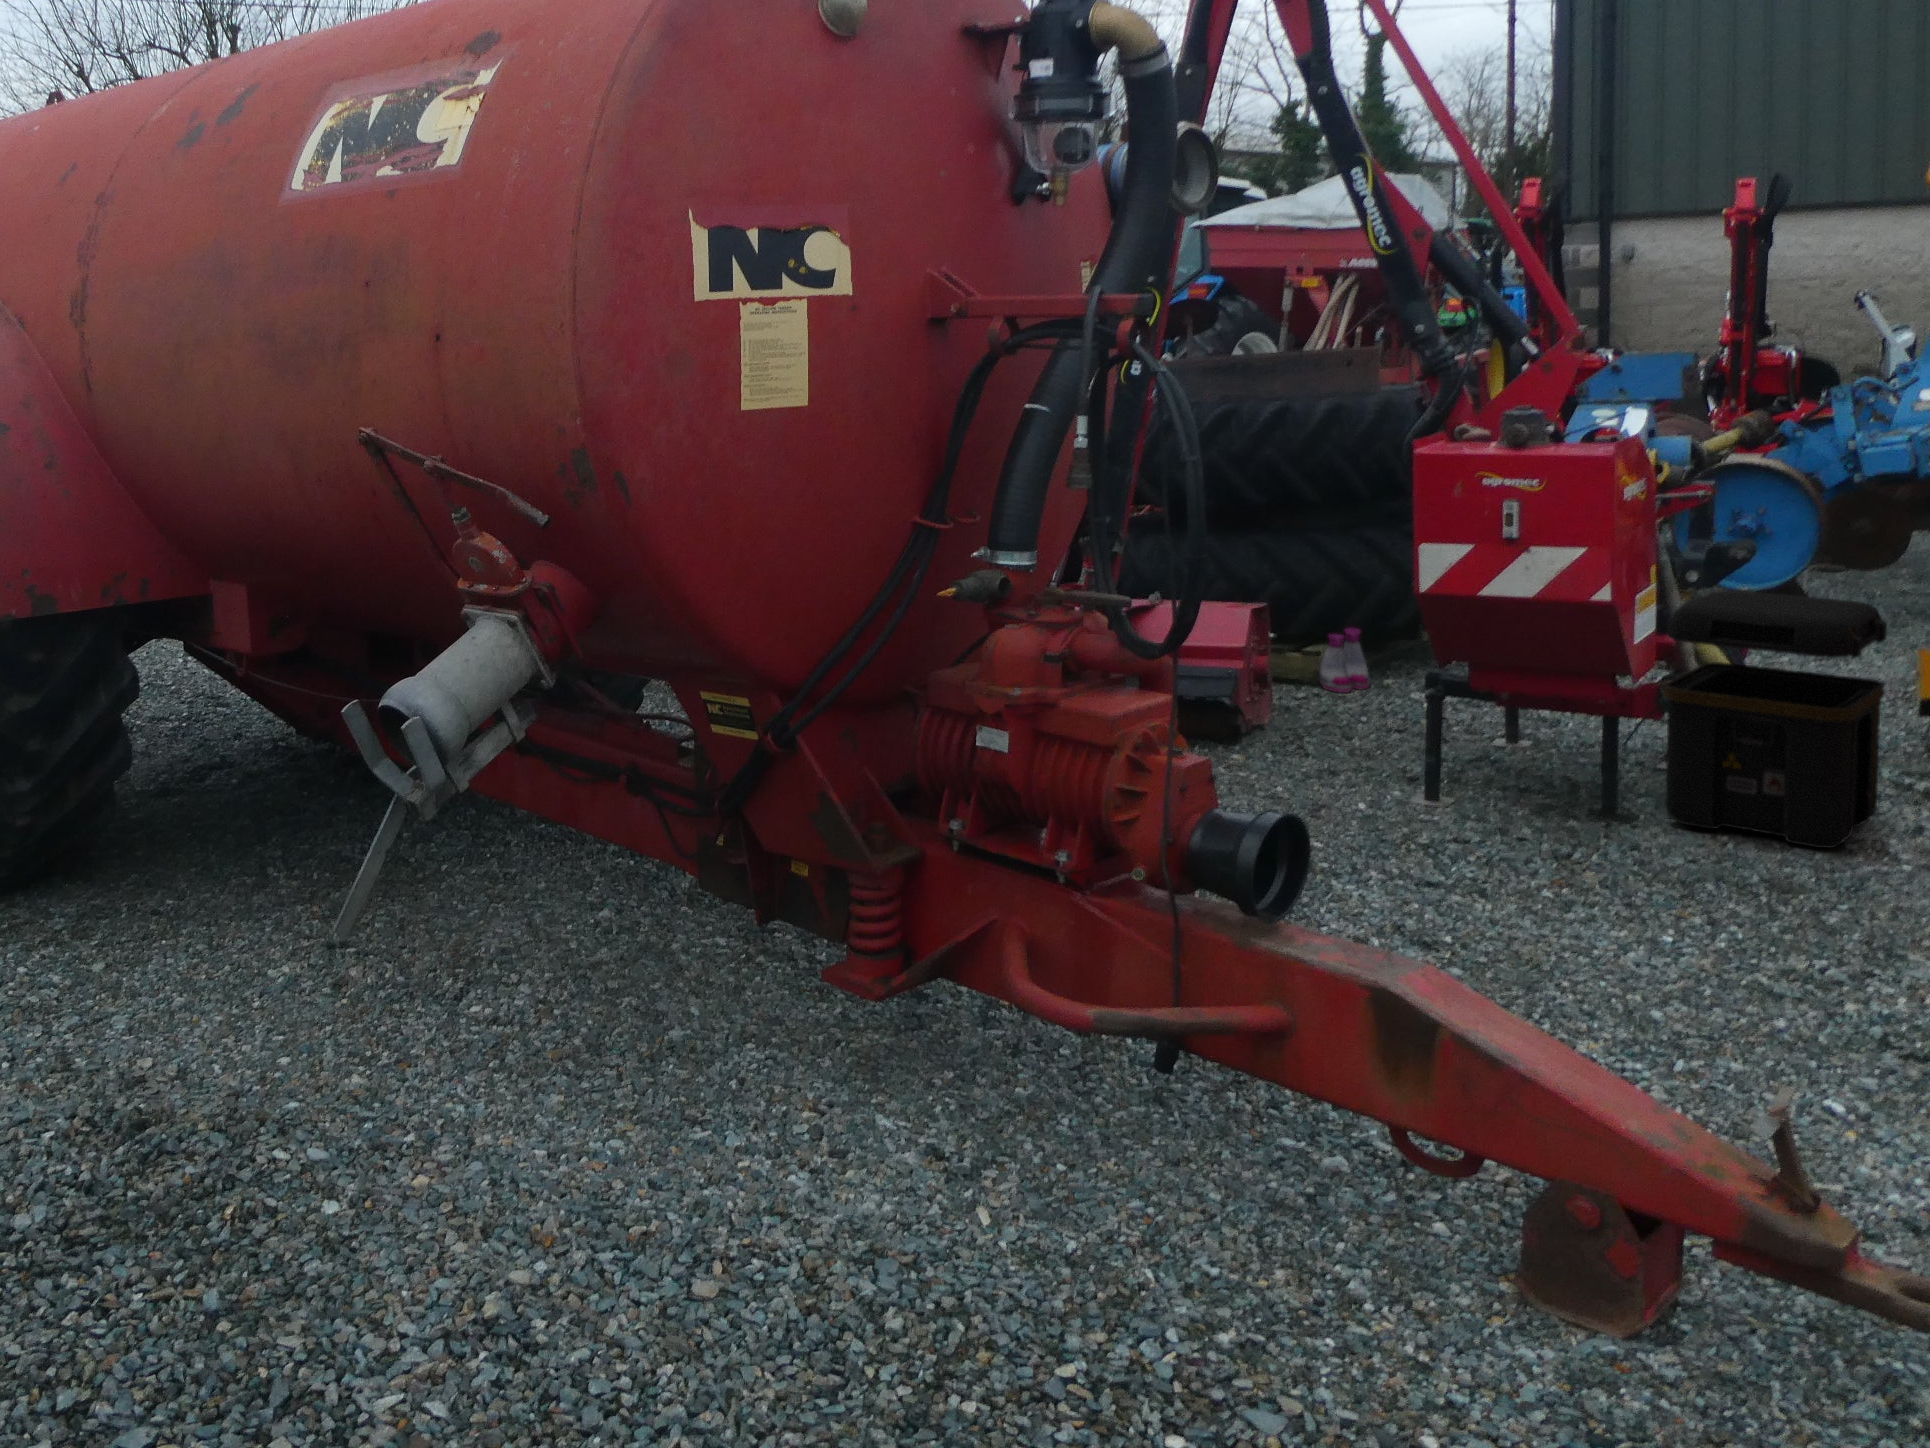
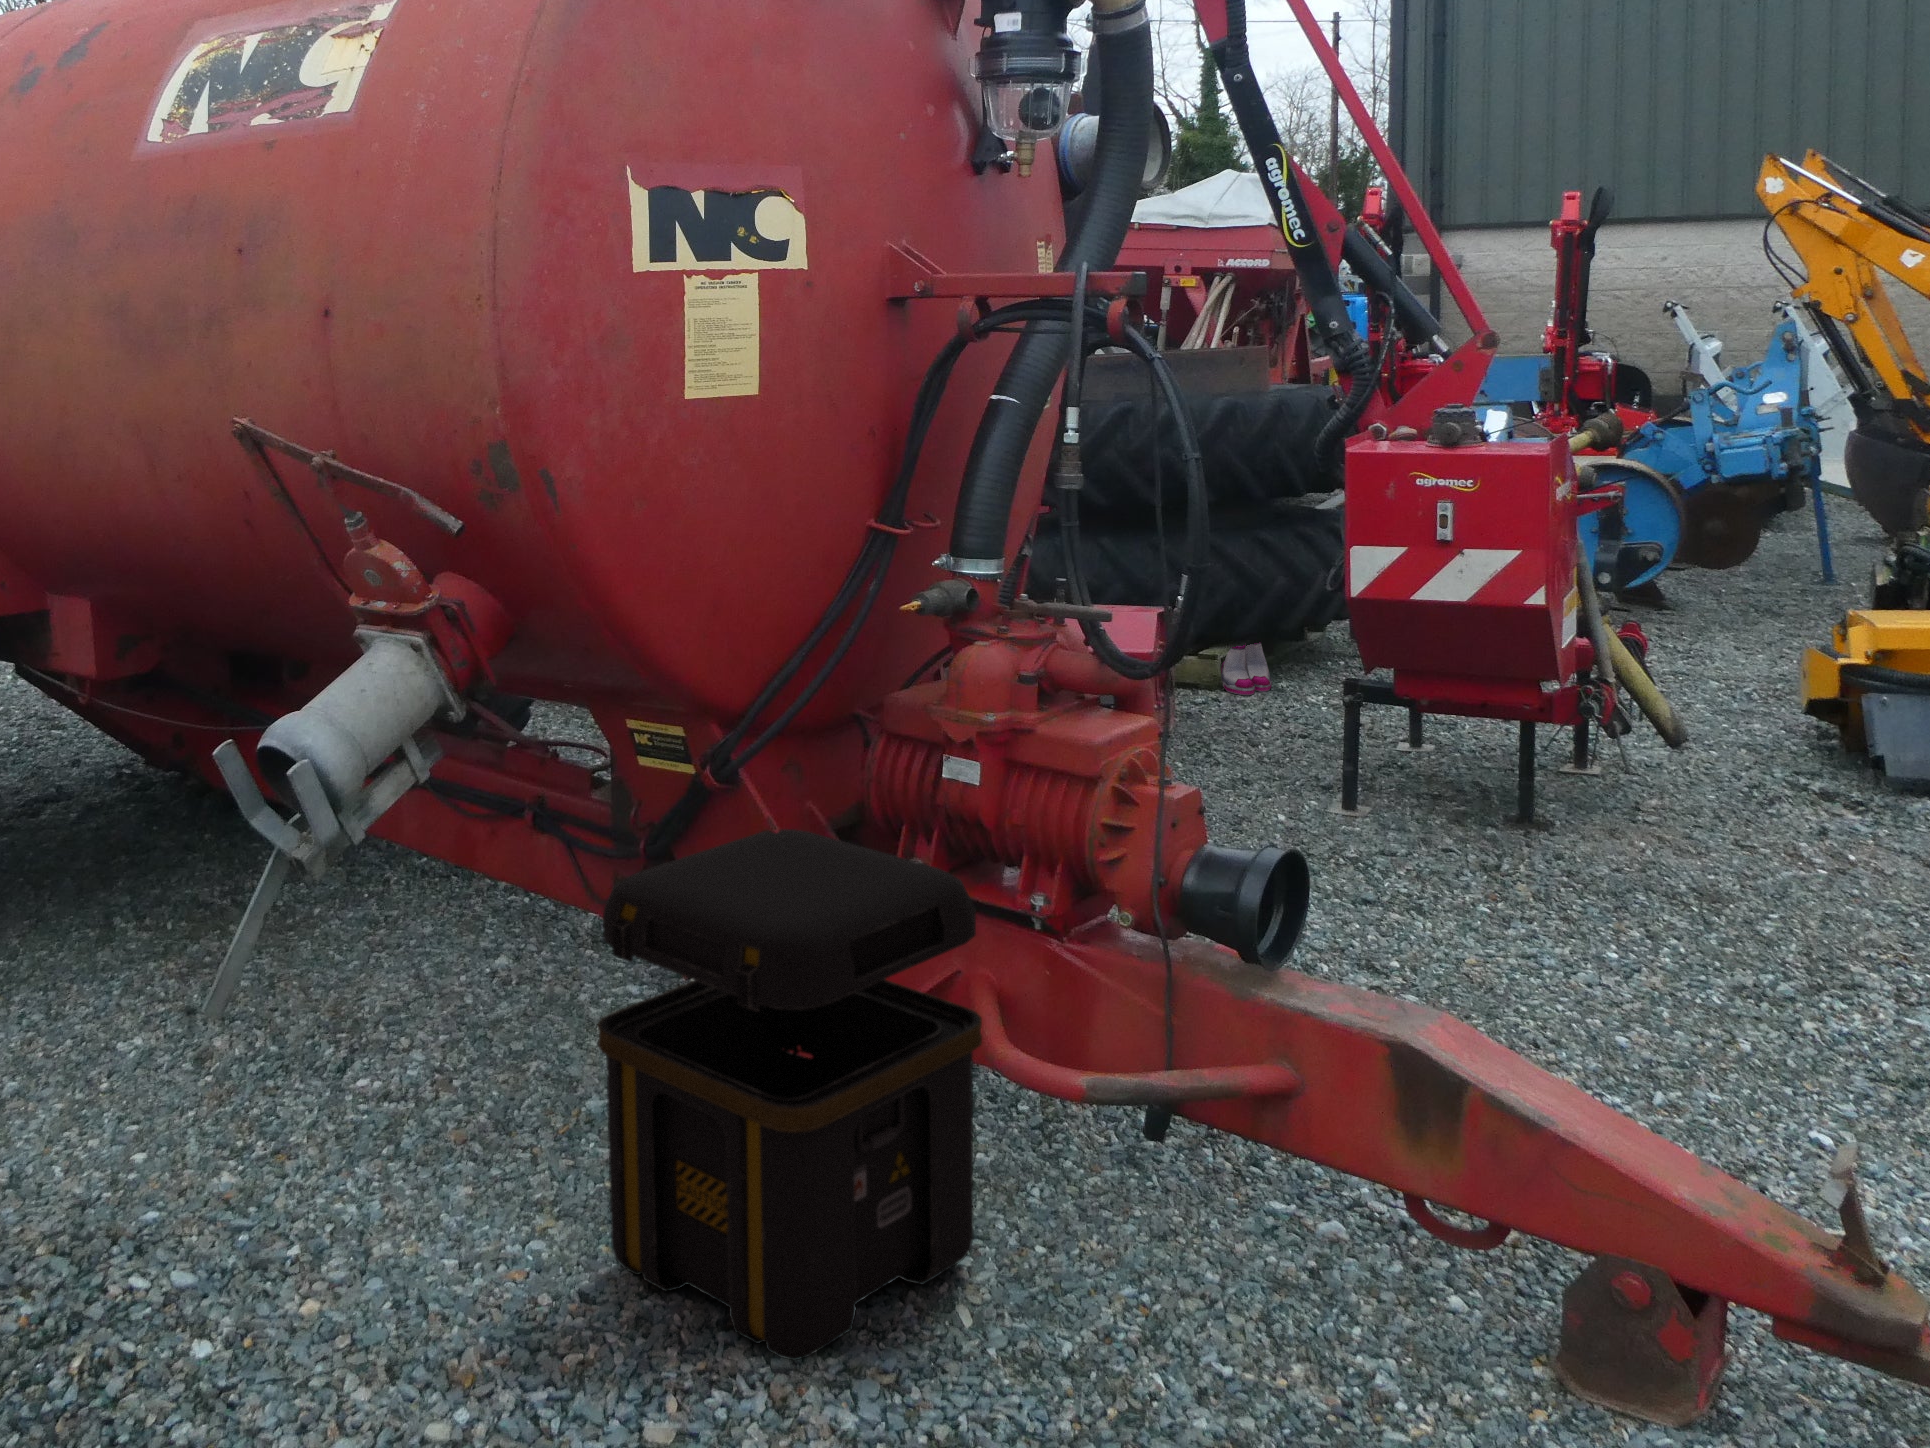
toolbox: present [1664,590,1887,848] -> present [597,829,982,1360]

